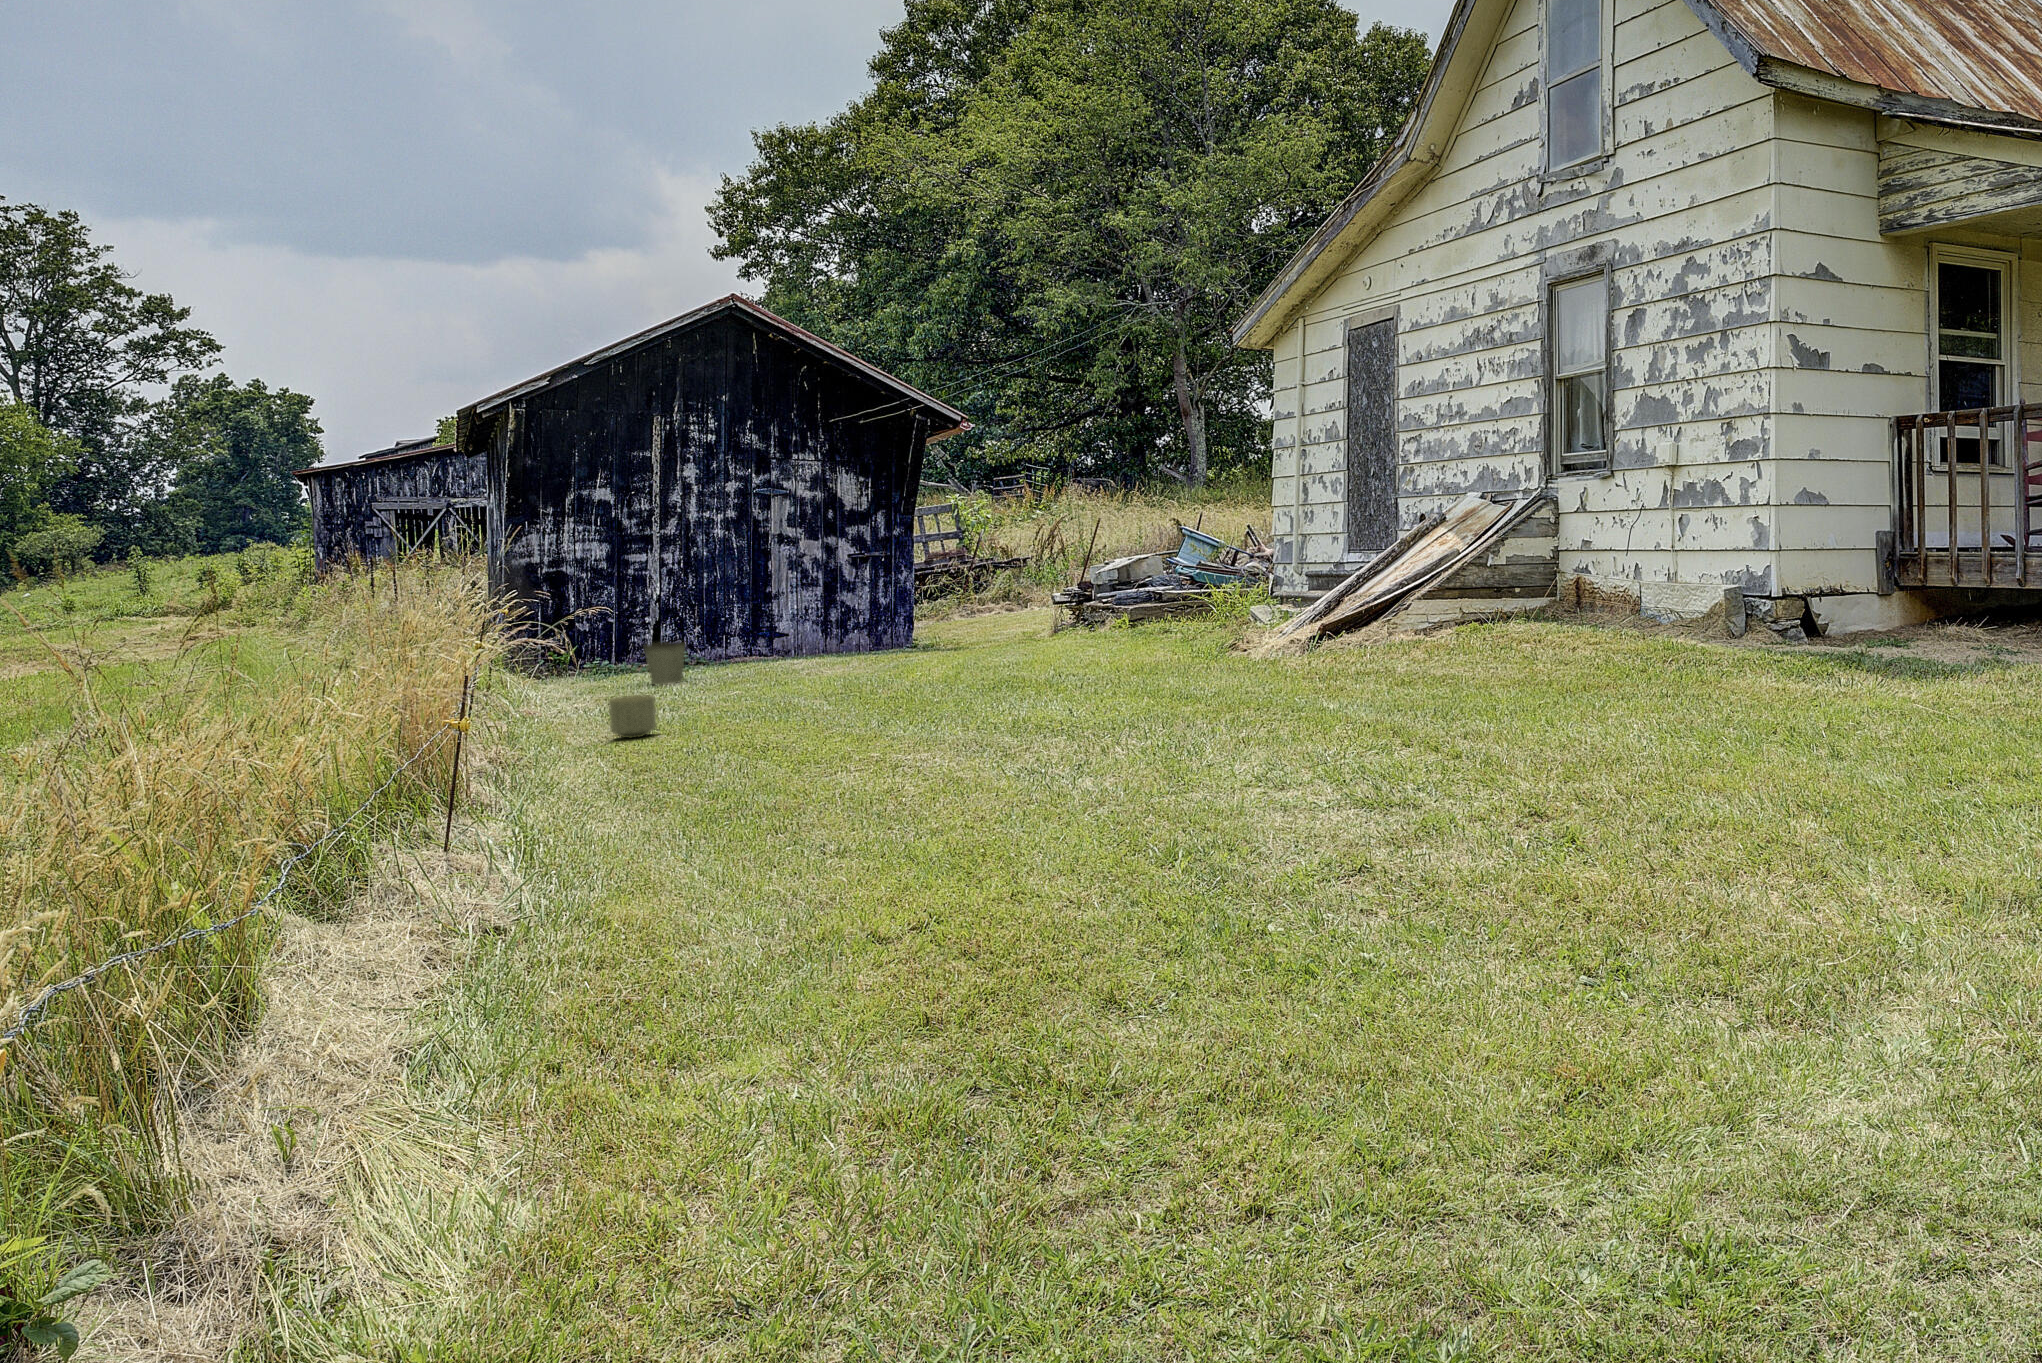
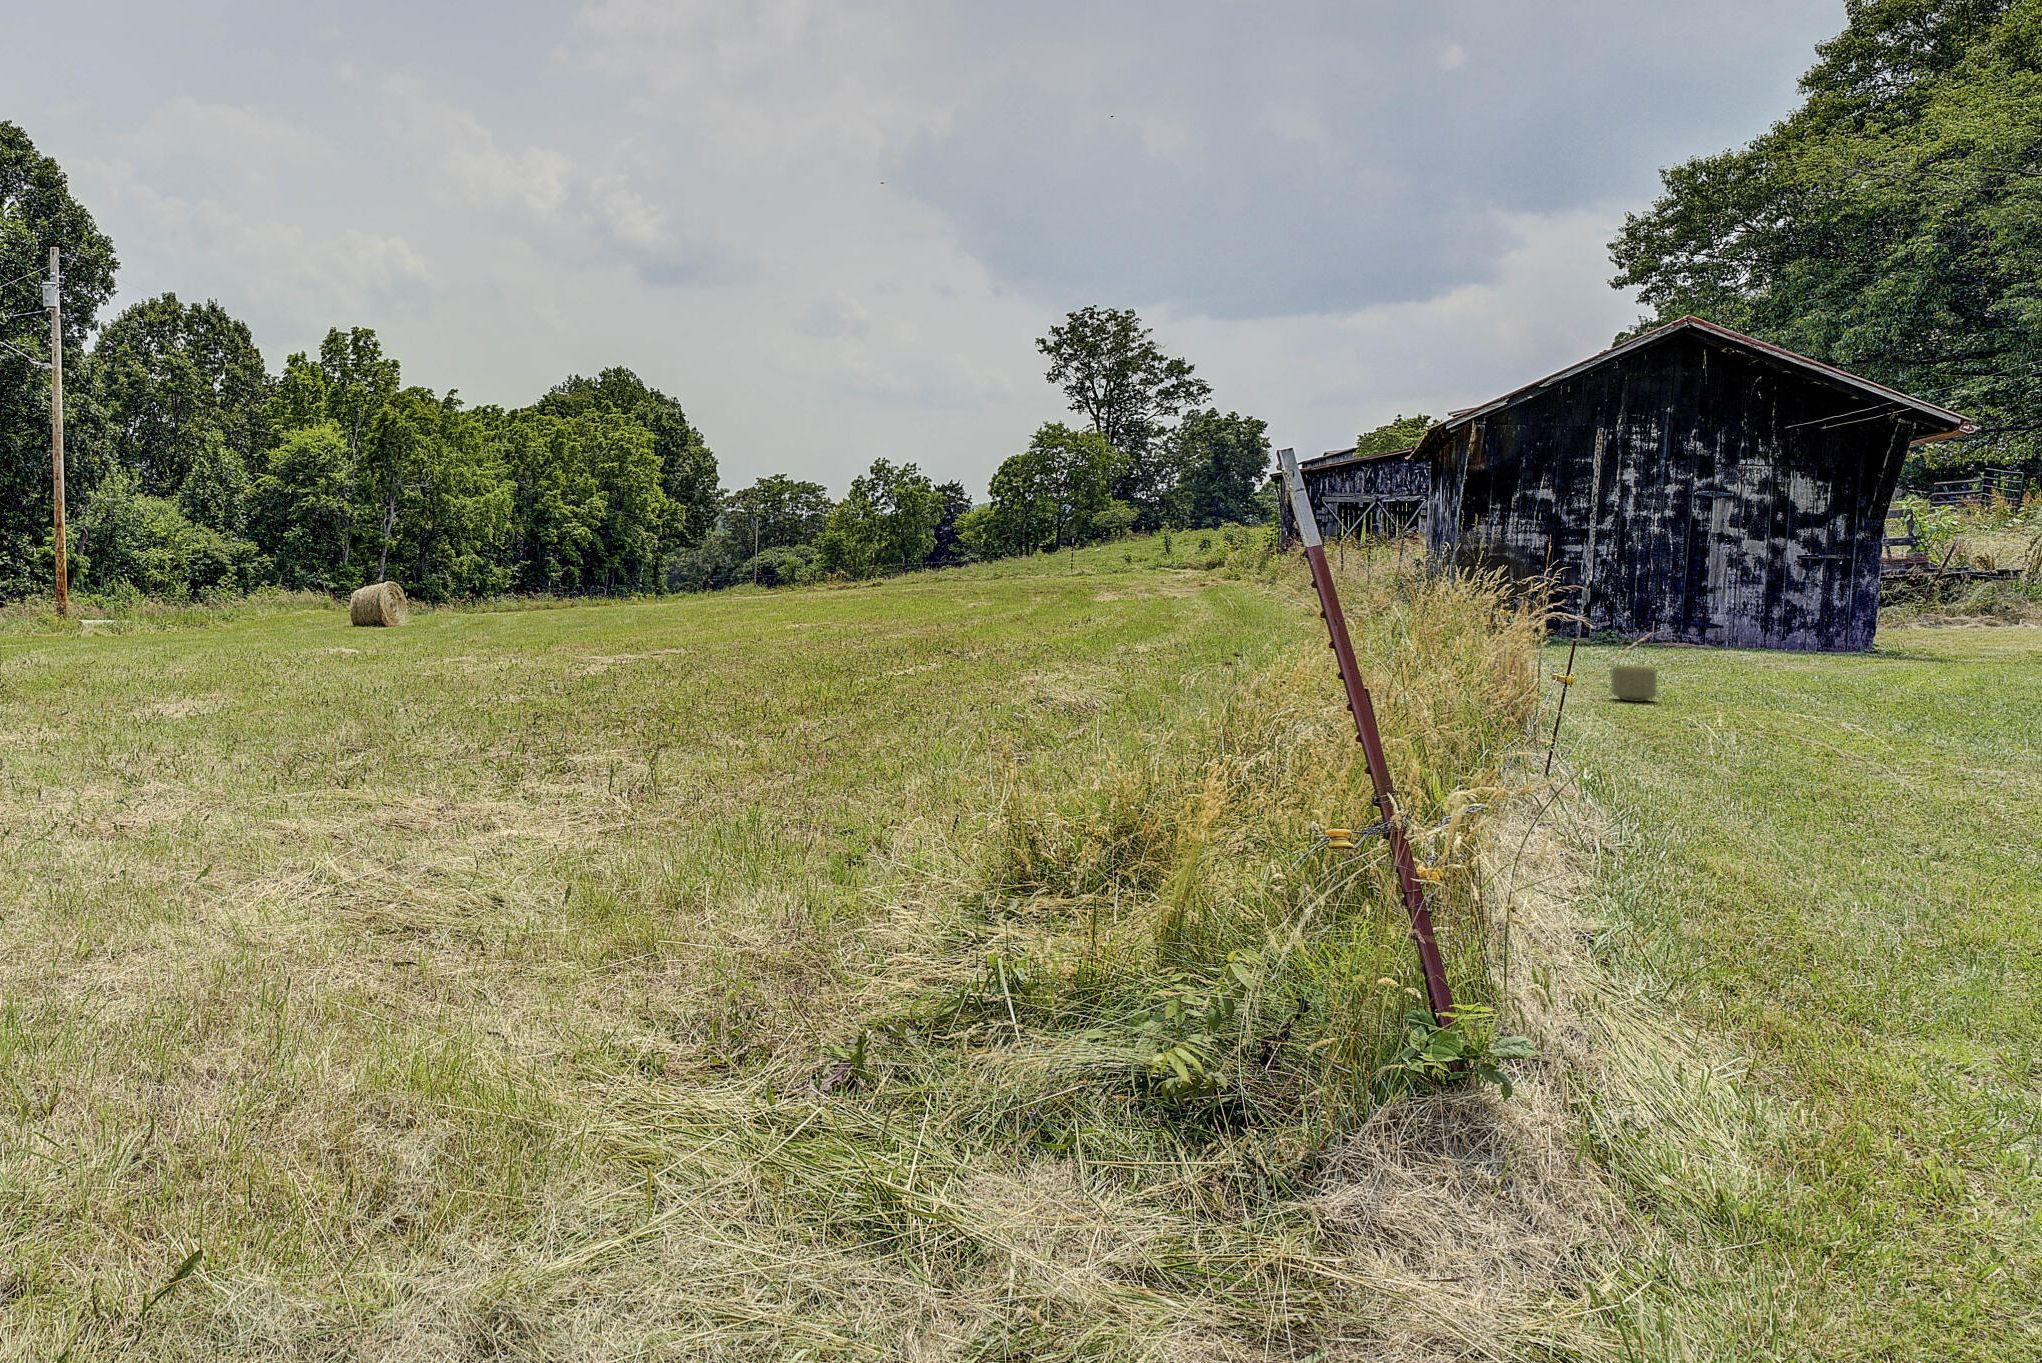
bucket: present [644,641,685,685] -> none [1596,620,1641,657]

